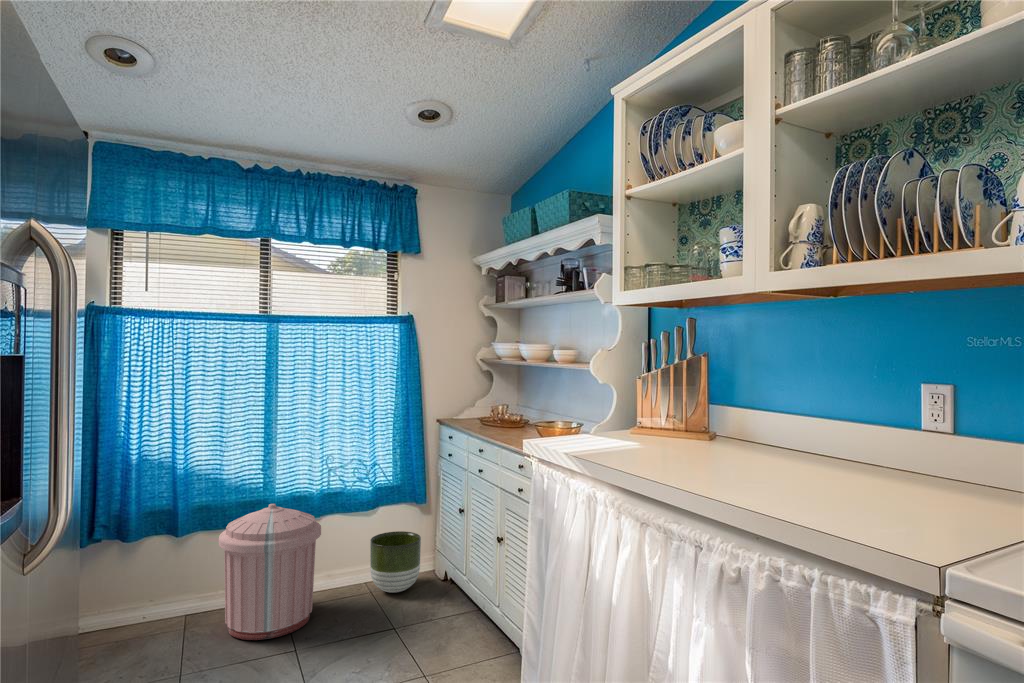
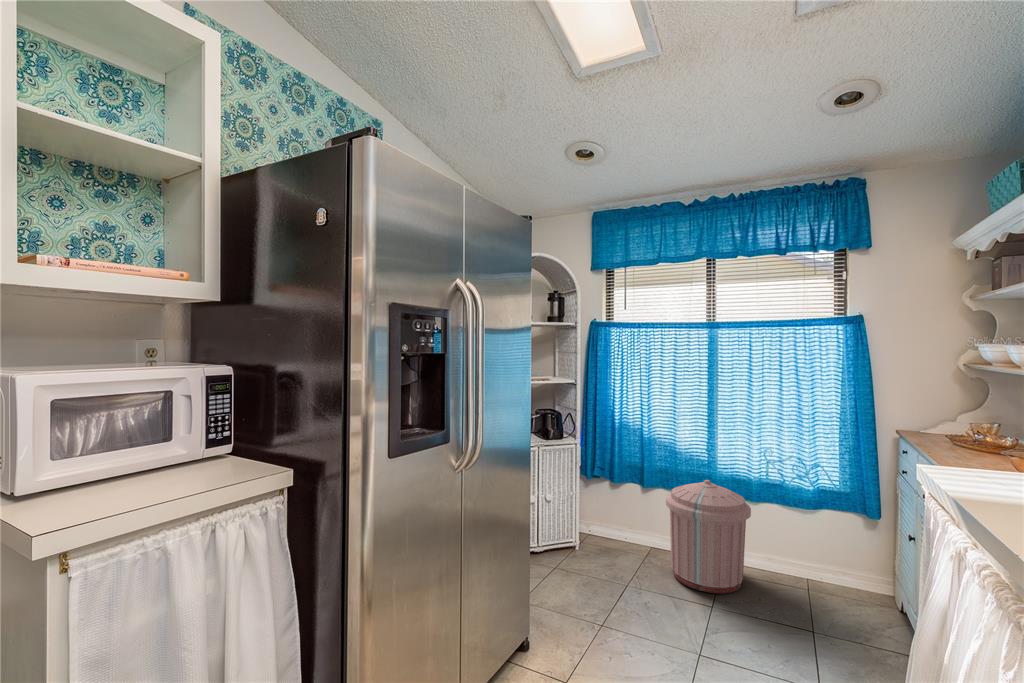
planter: present [370,531,421,593] -> none [808,537,870,604]

